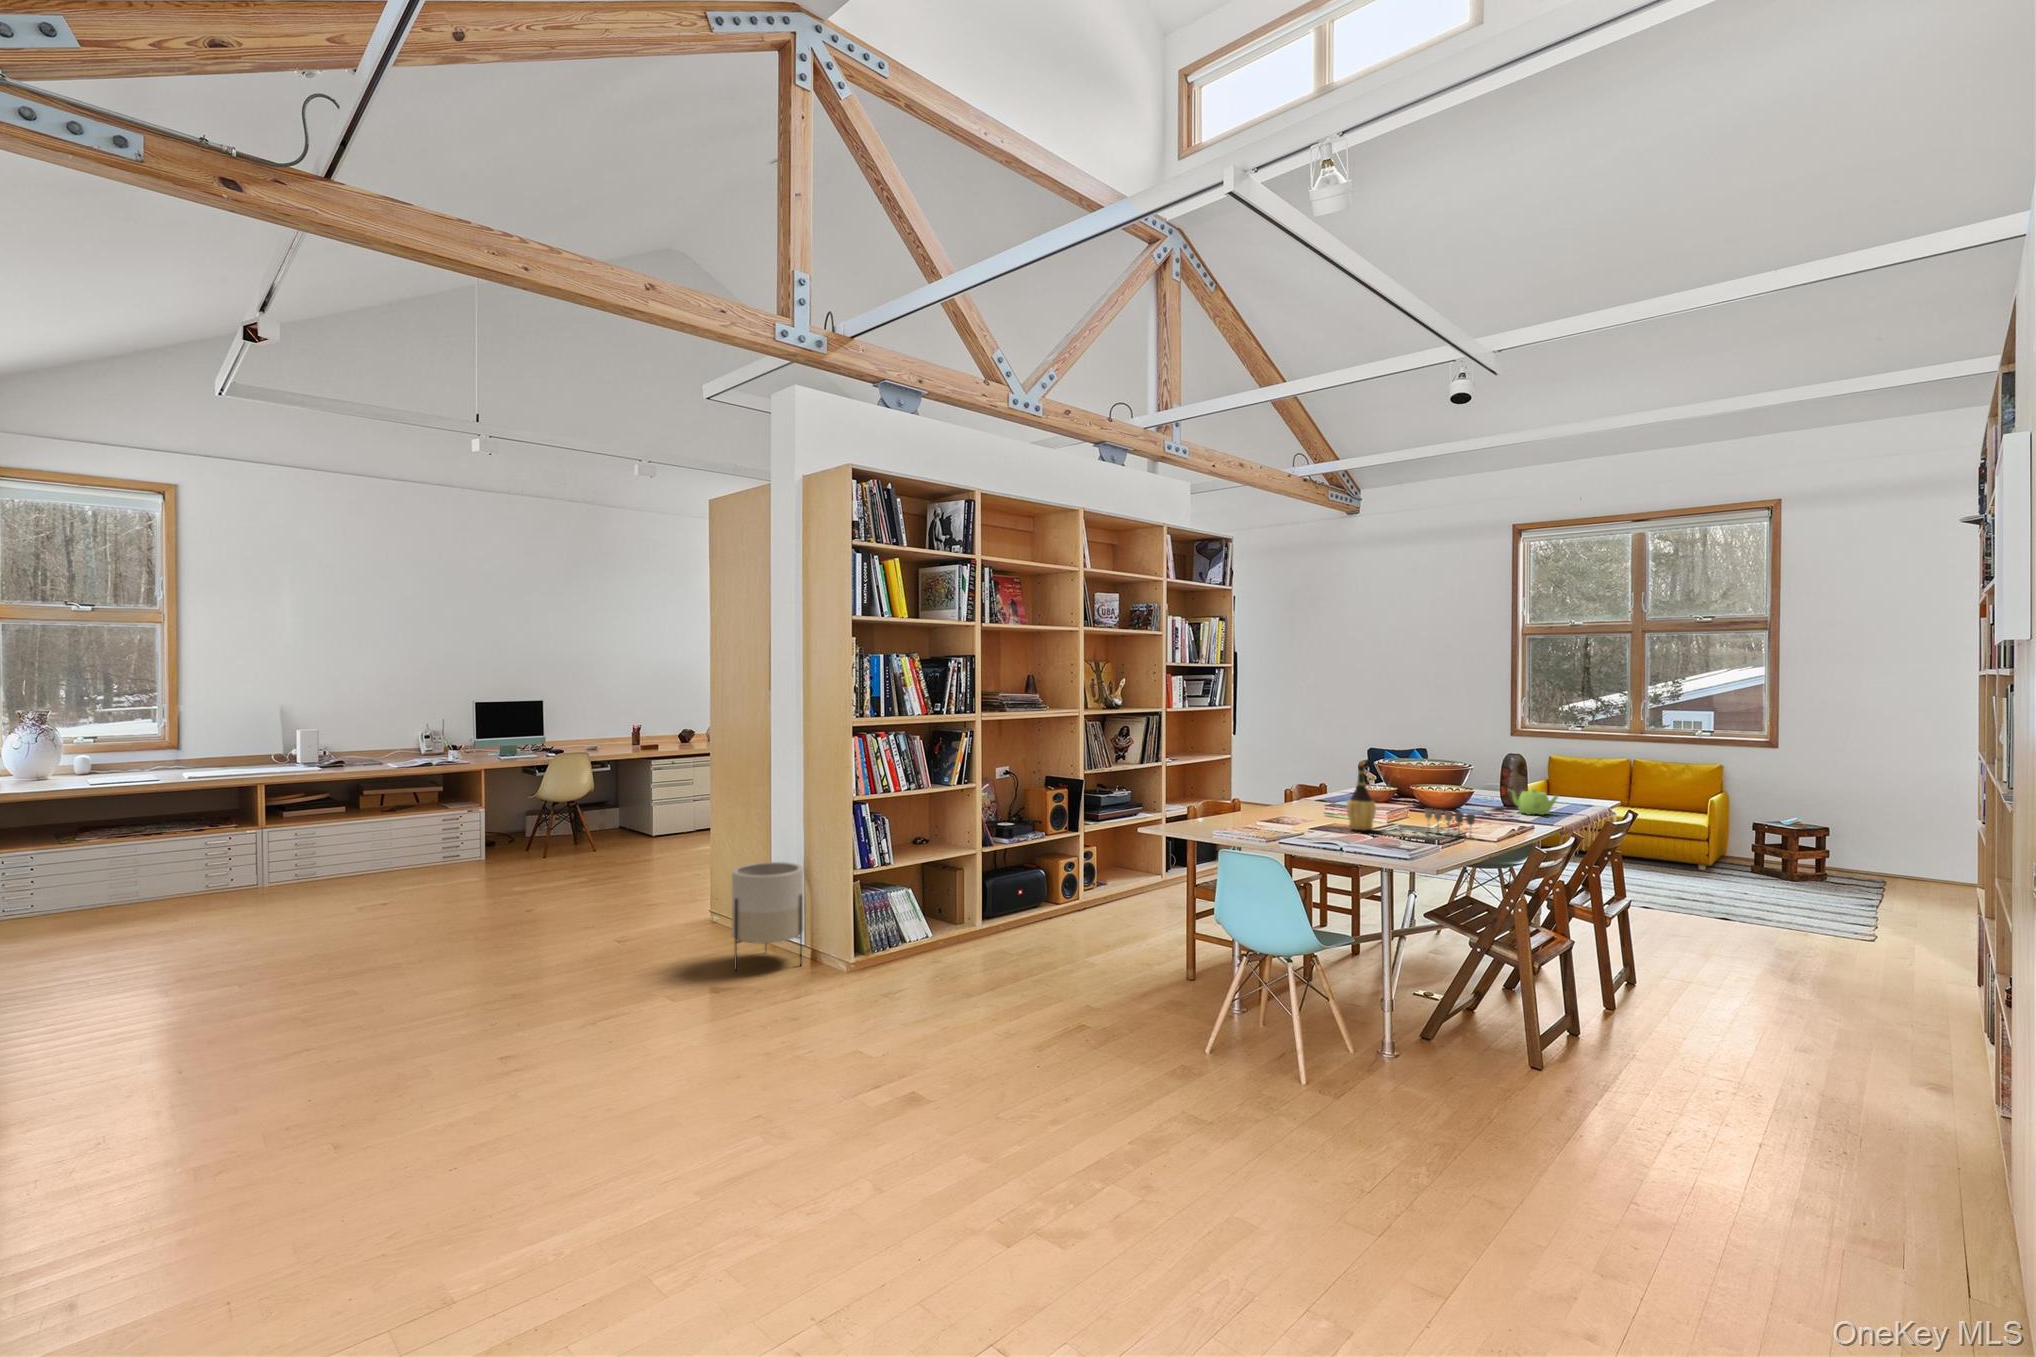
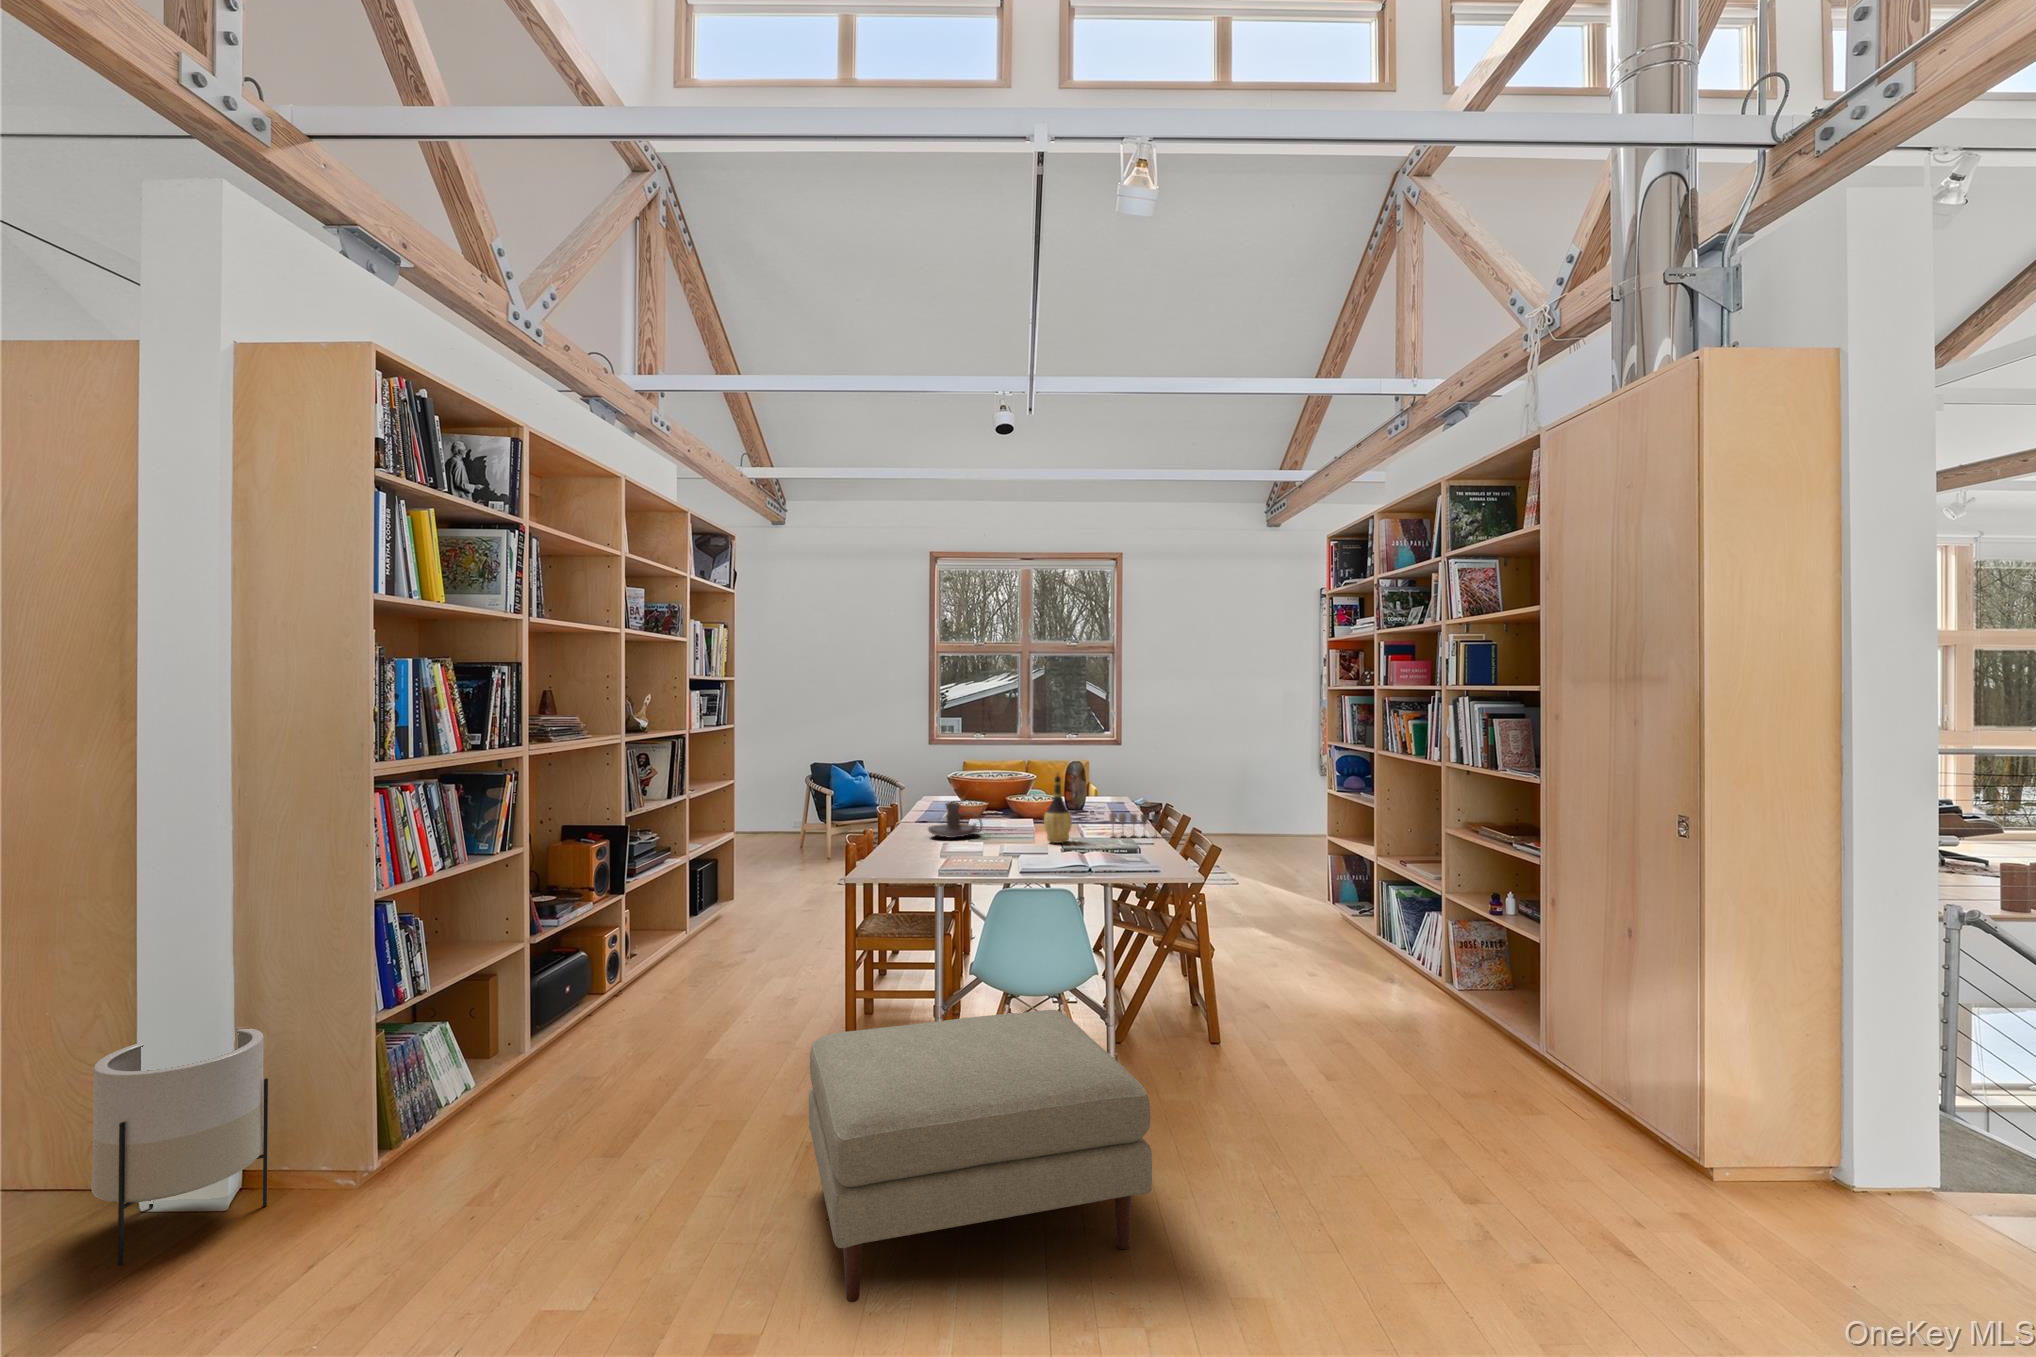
candle holder: none [1268,783,1317,815] -> present [928,802,982,838]
teapot: present [1511,789,1558,815] -> none [1107,788,1143,812]
ottoman: none [955,938,1238,1156] -> present [809,1010,1152,1302]

